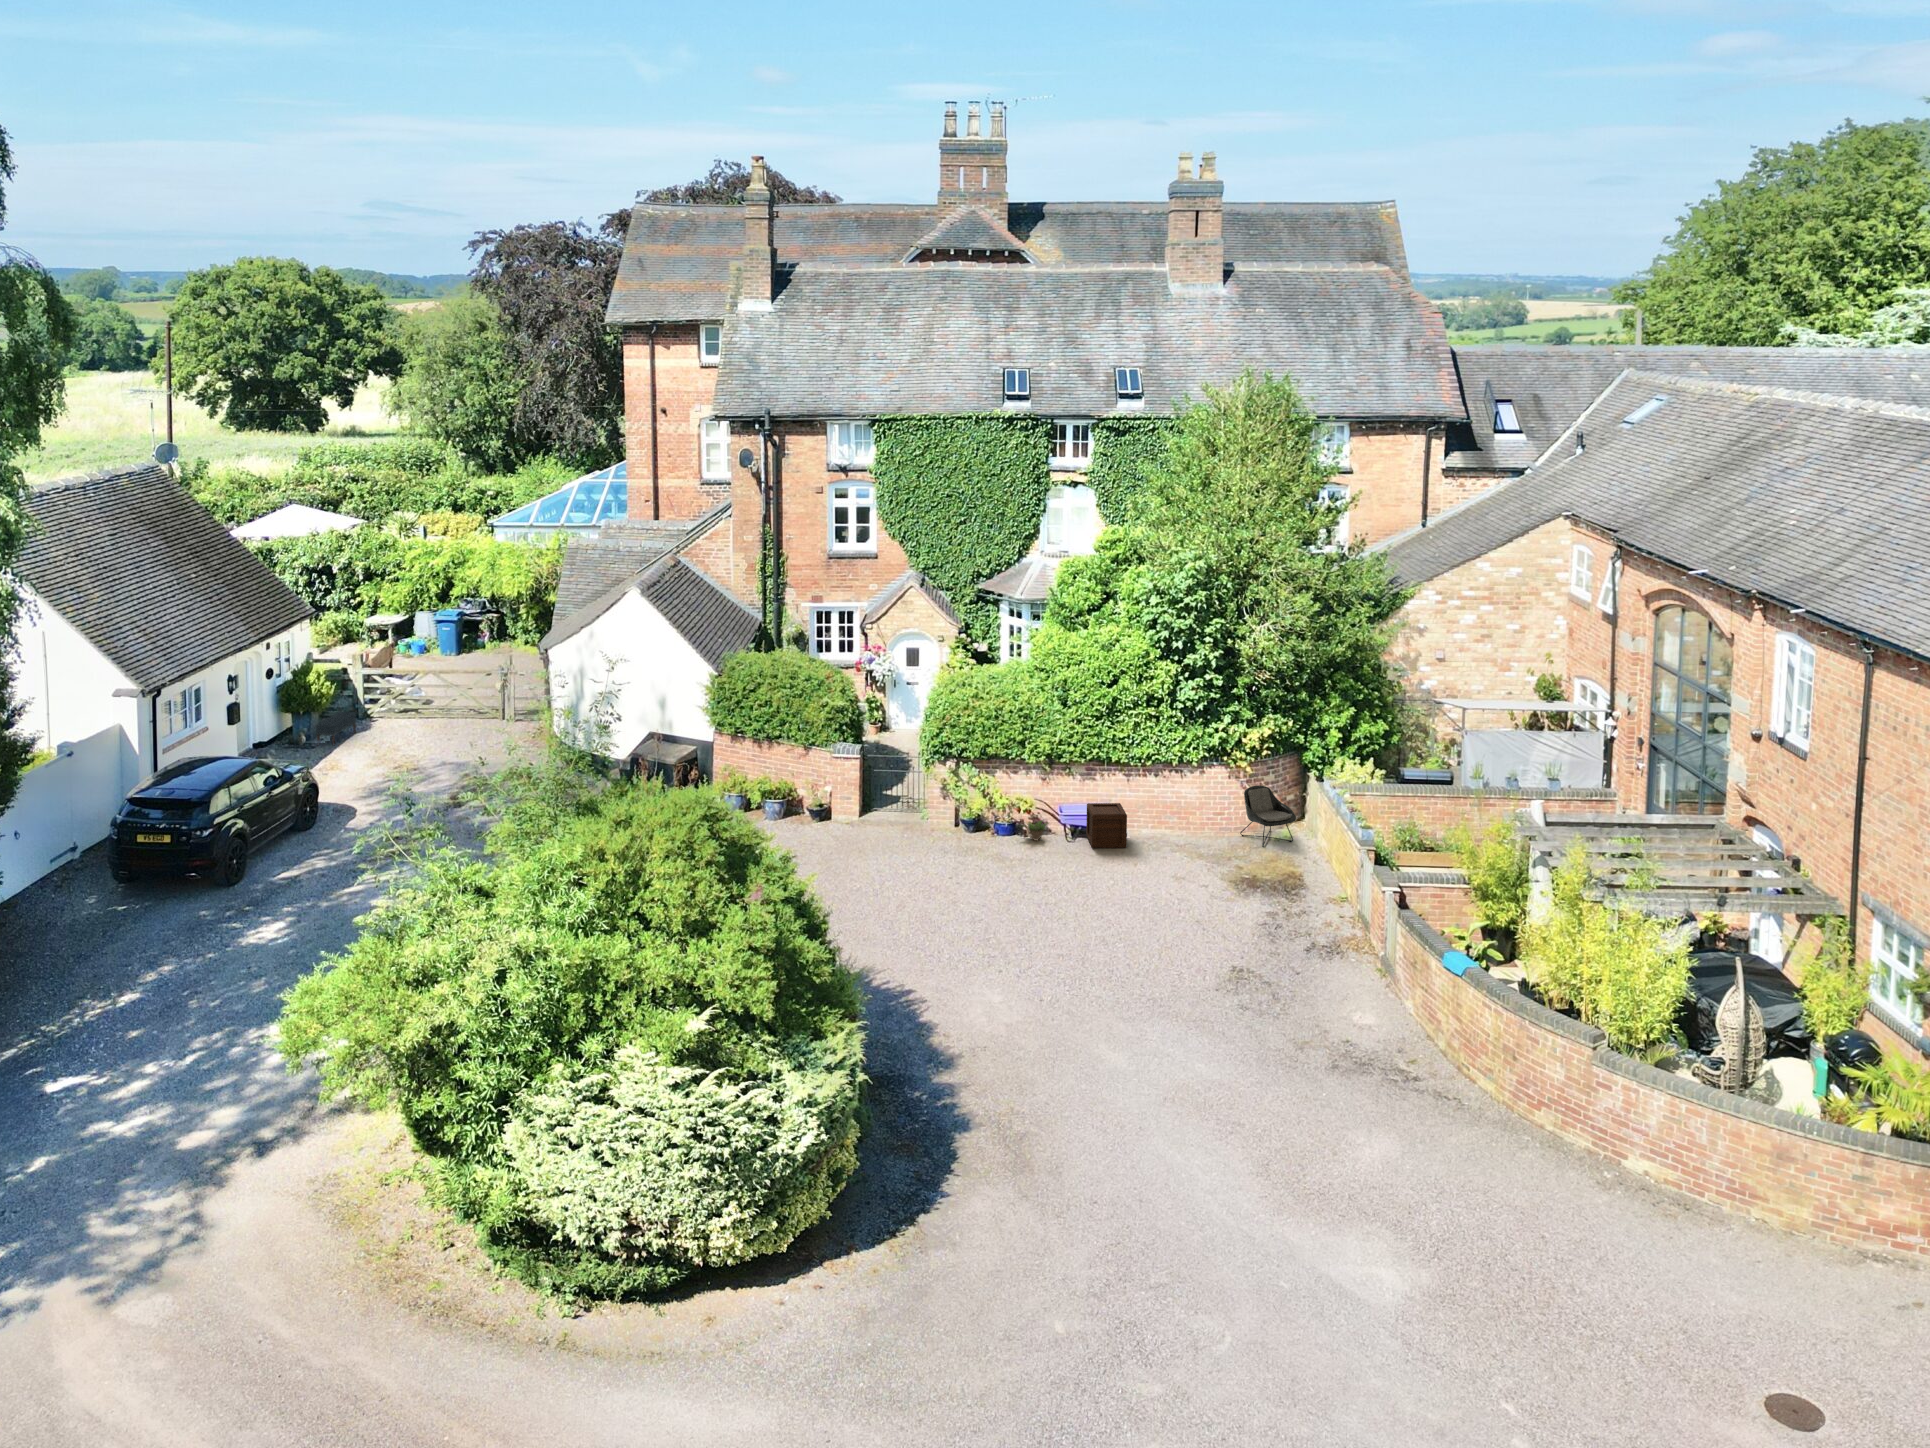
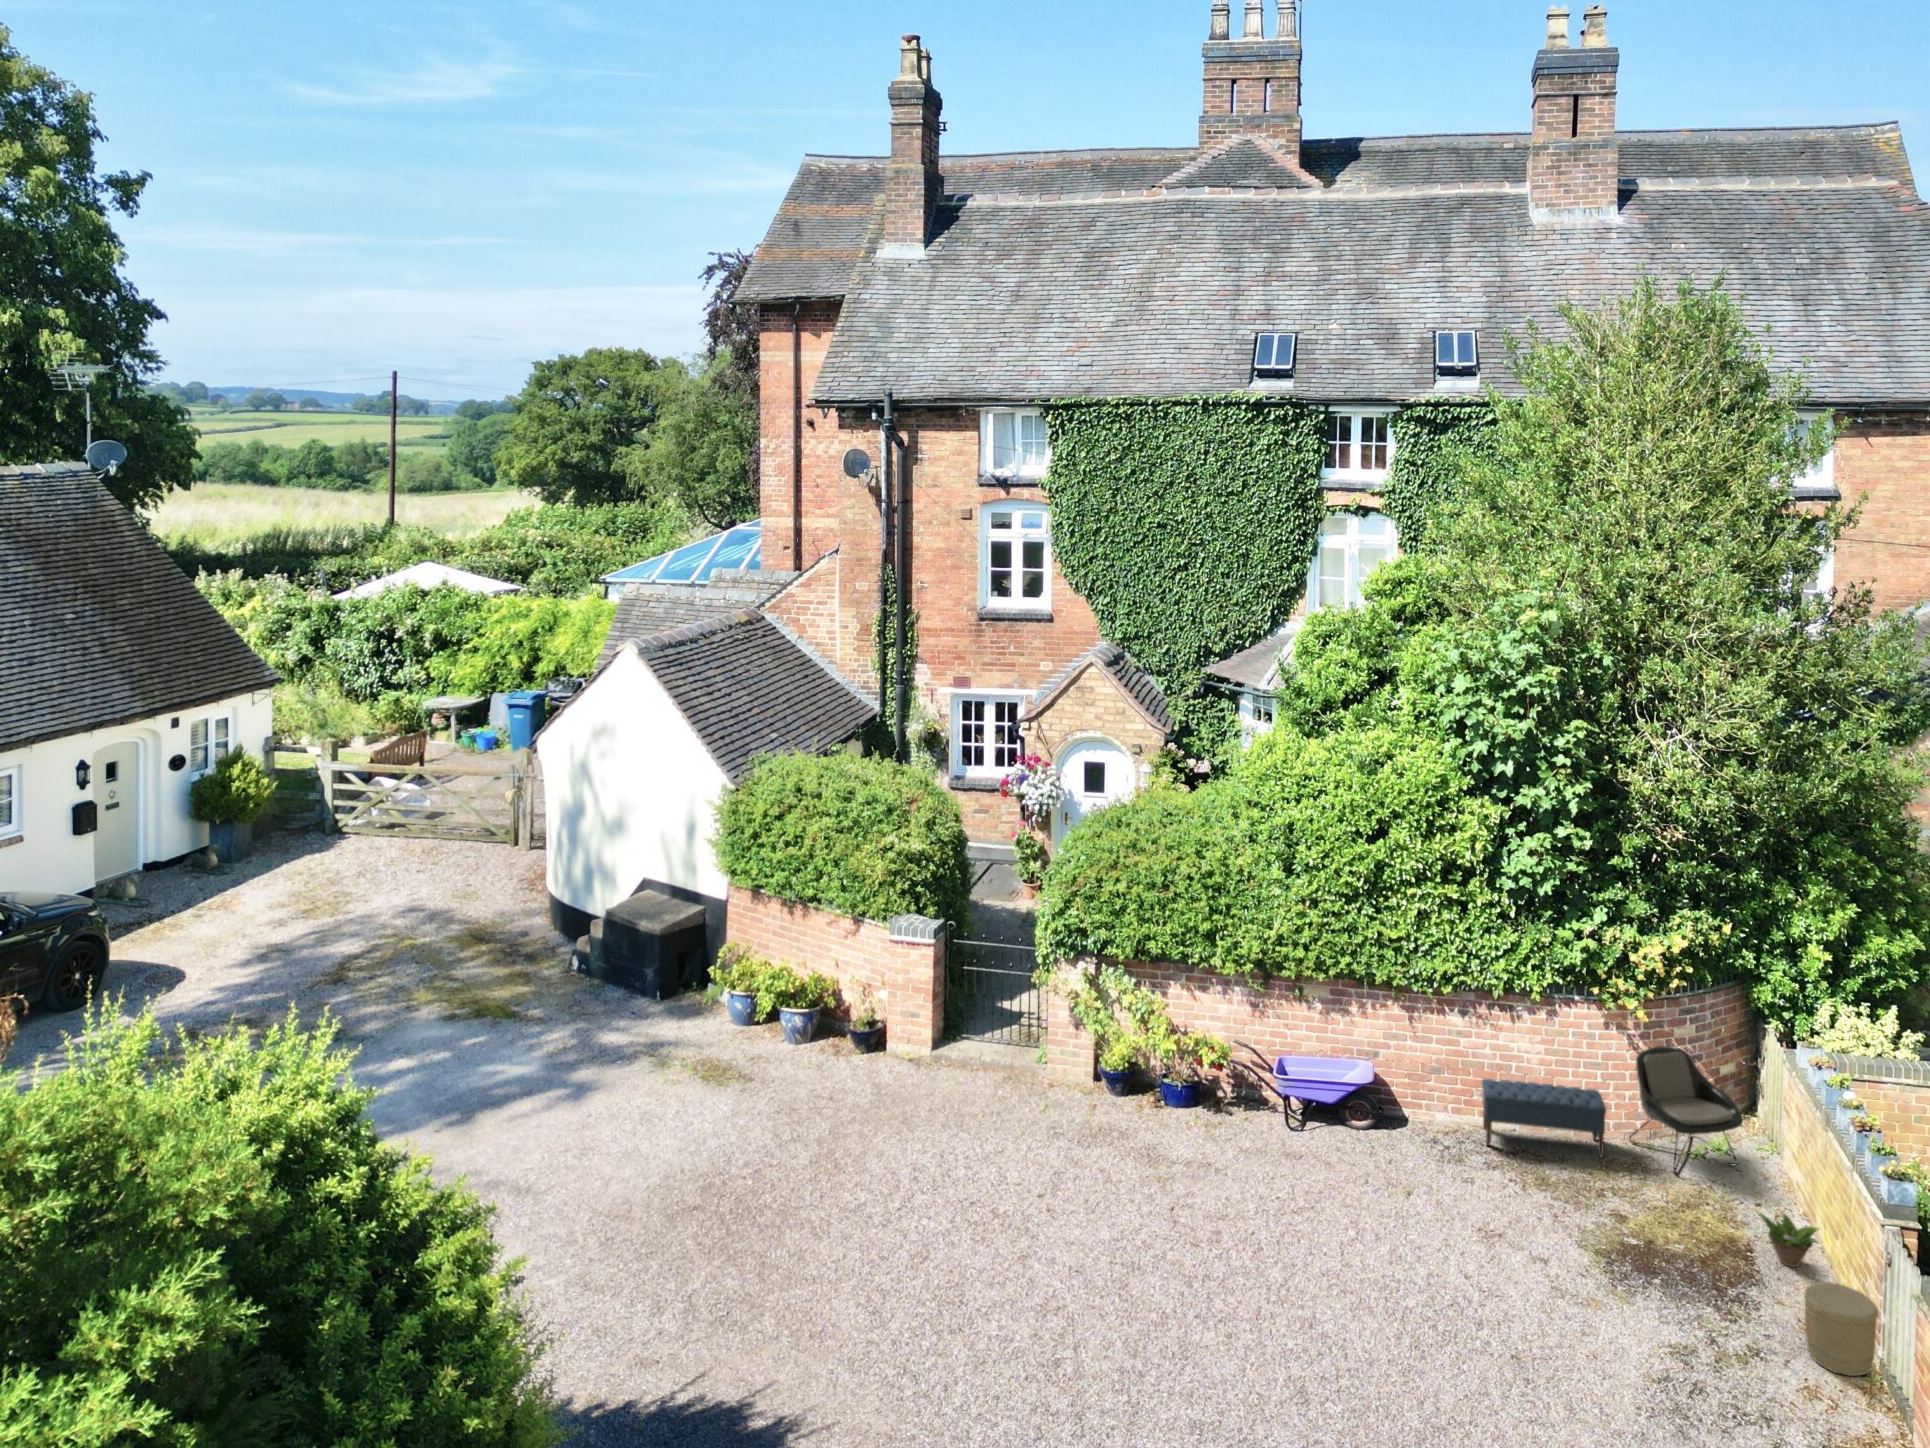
bench: present [316,711,356,745] -> present [1482,1079,1606,1158]
wooden crate: present [1086,803,1127,848] -> none [1327,1058,1400,1152]
decorative plant: present [1027,821,1046,841] -> present [1757,1211,1819,1267]
woven basket: none [1321,877,1353,915] -> present [1804,1282,1878,1376]

